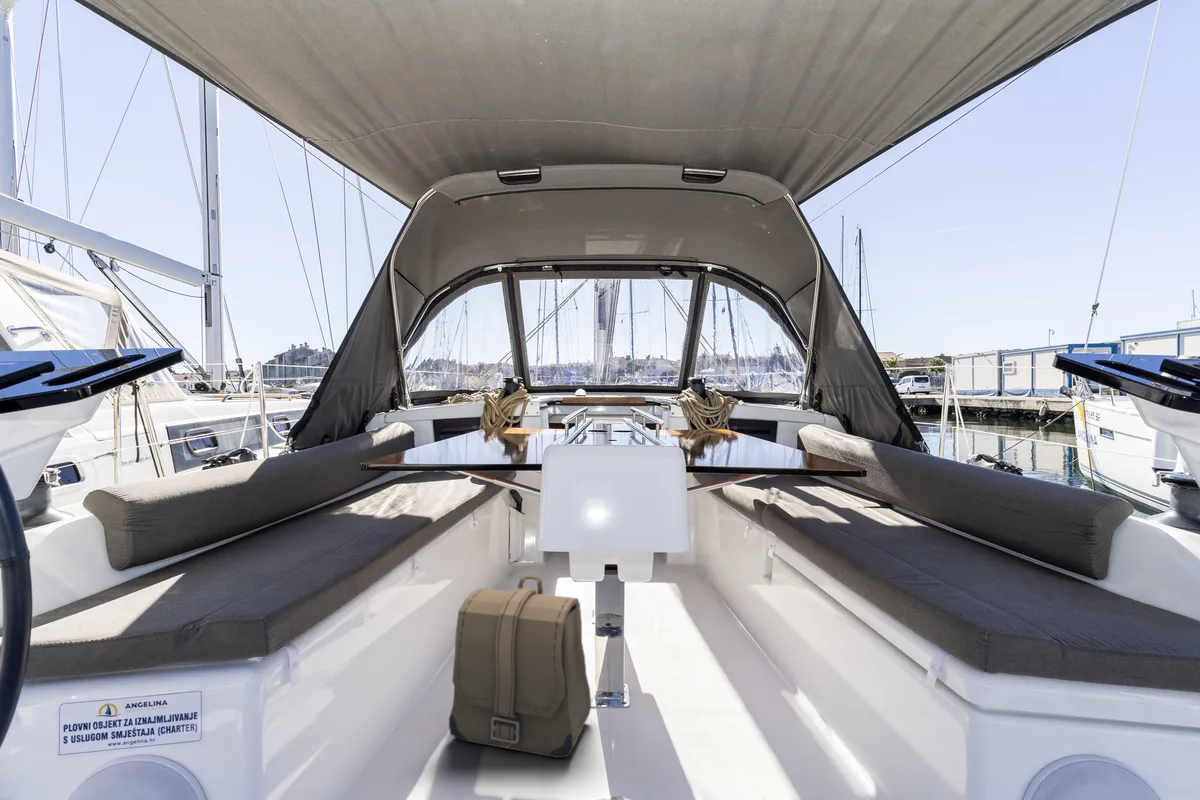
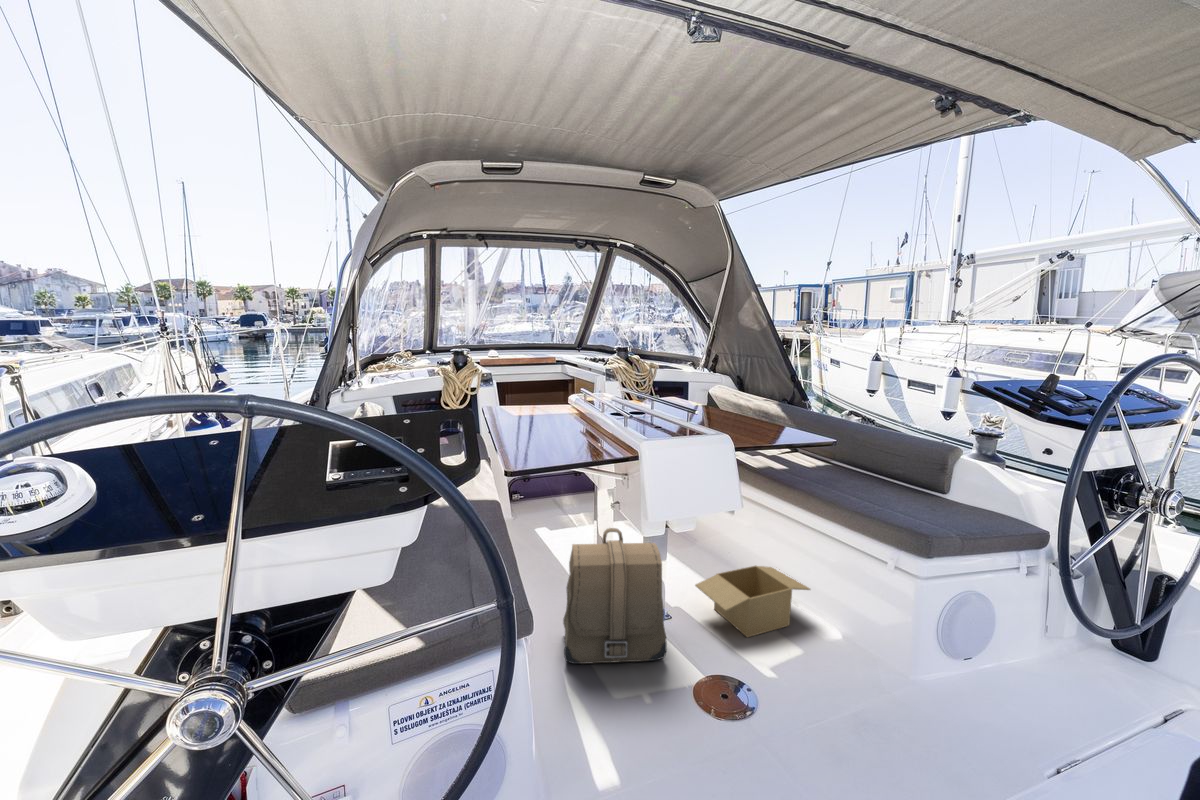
cardboard box: none [658,657,823,756] -> present [695,565,810,637]

